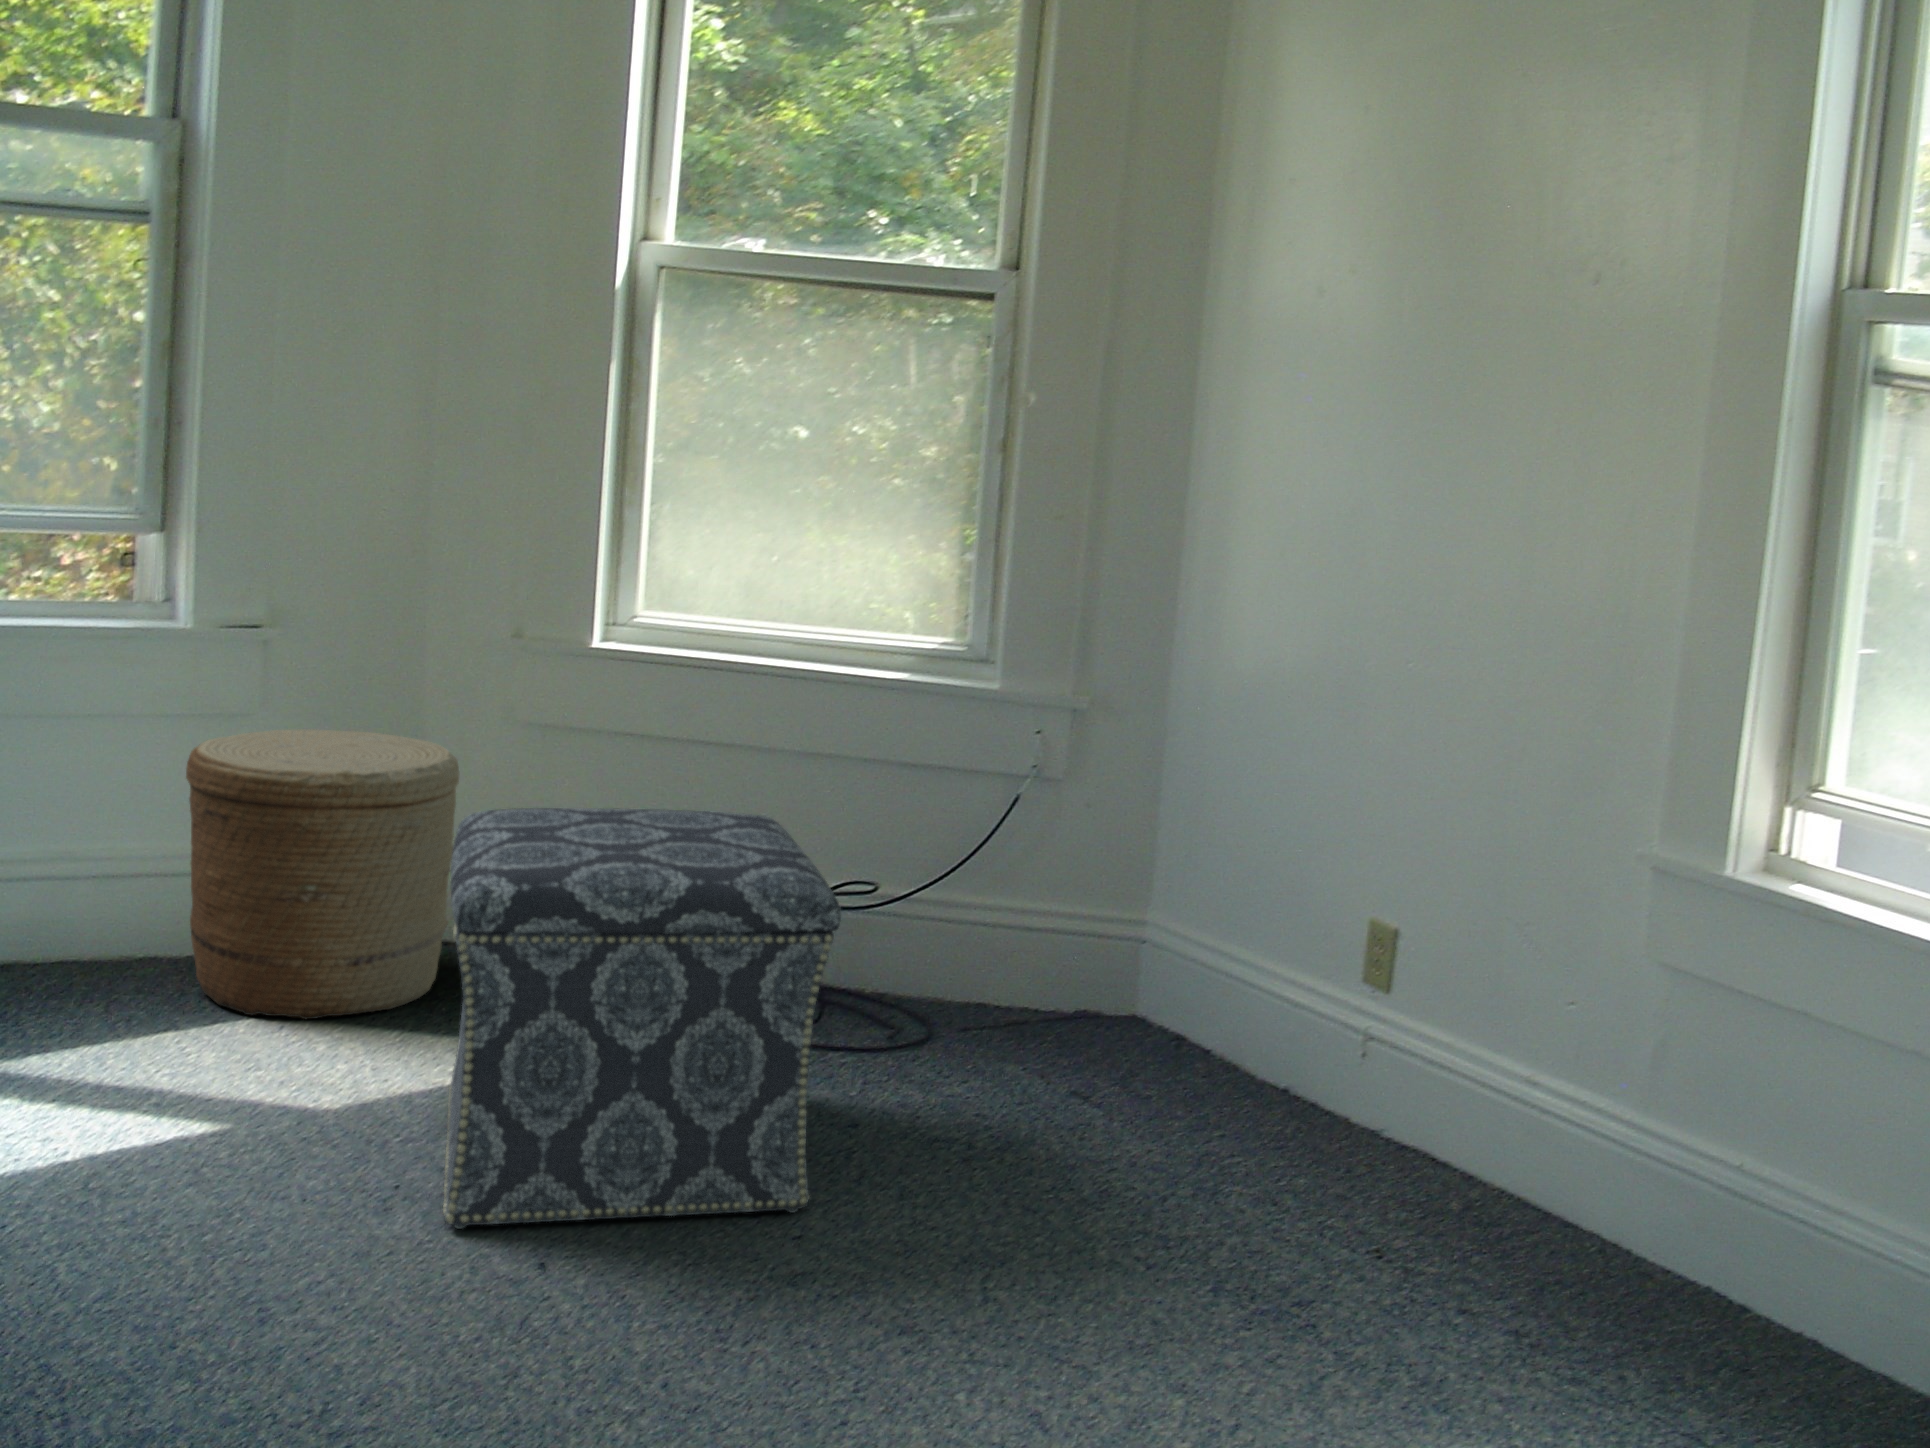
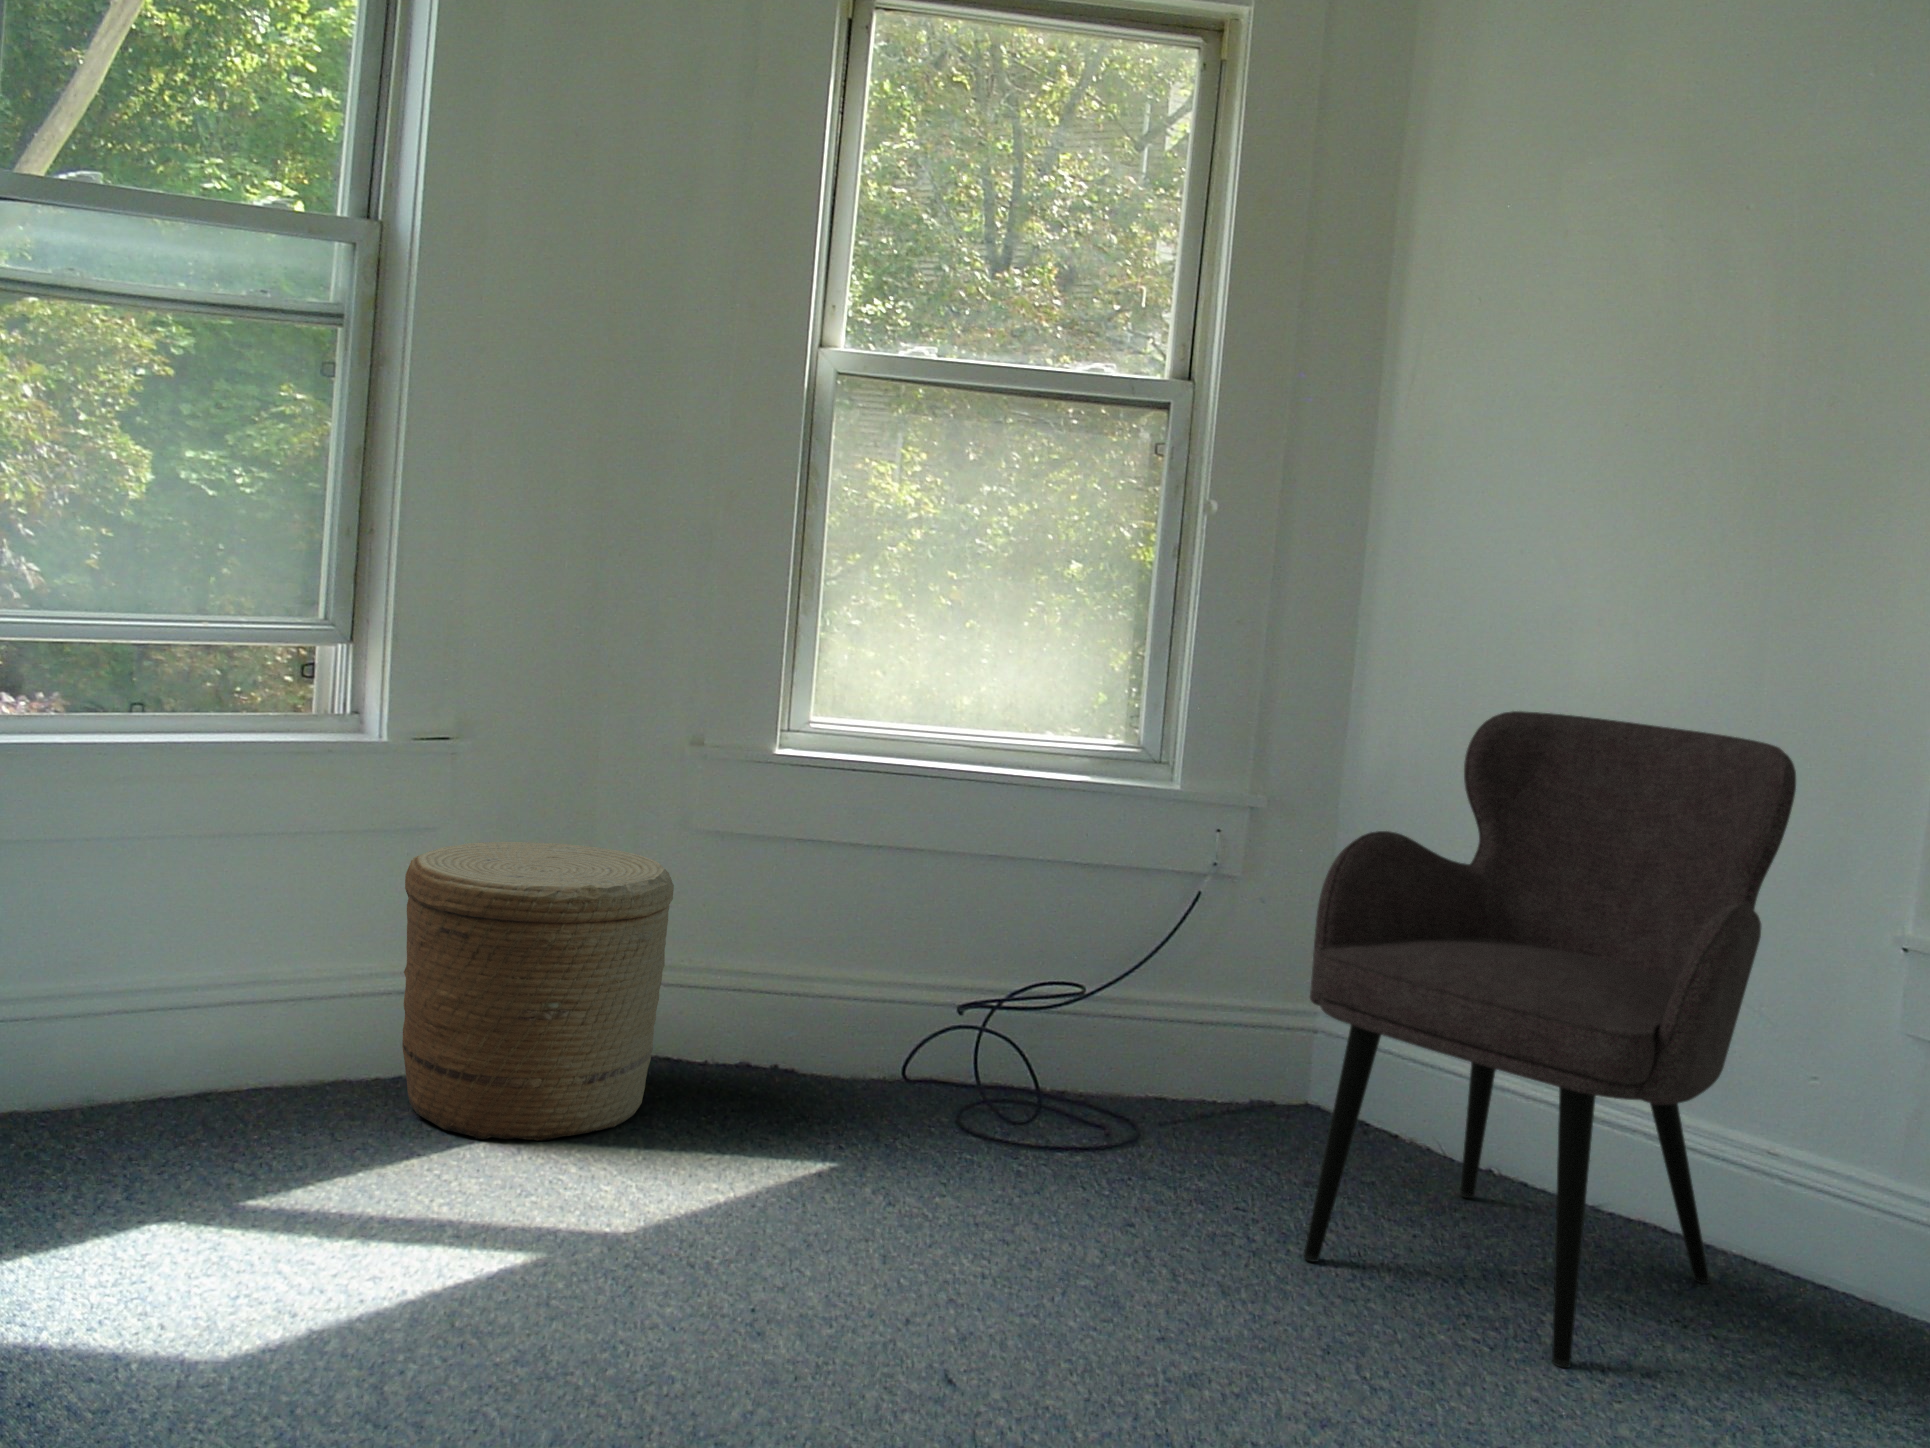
armchair: none [1008,609,1534,1288] -> present [1303,711,1796,1368]
ottoman: present [443,808,841,1229] -> none [740,918,1193,1350]

